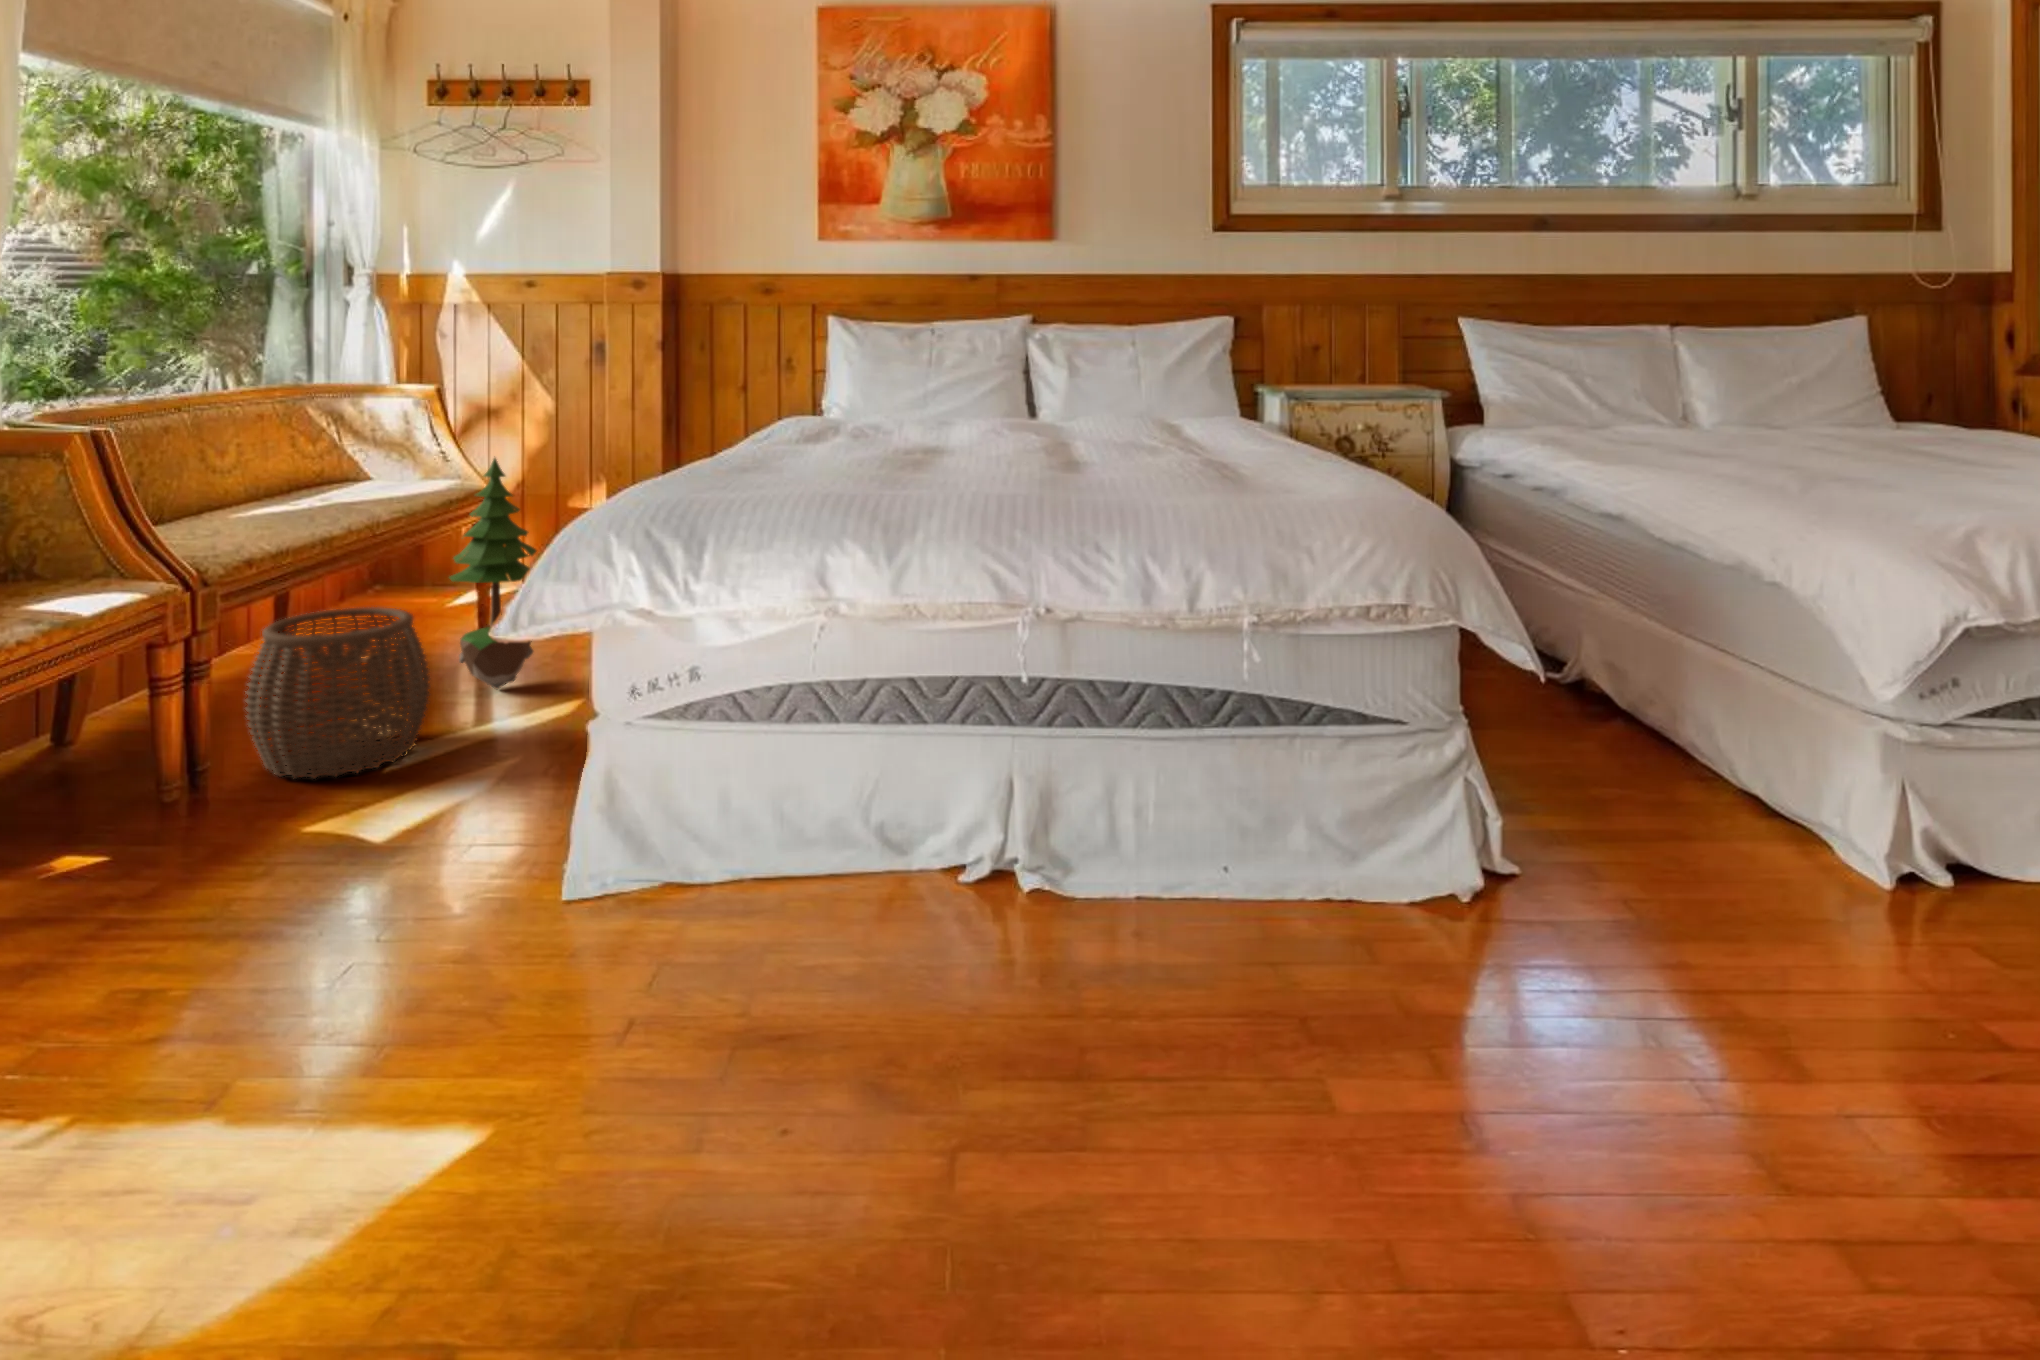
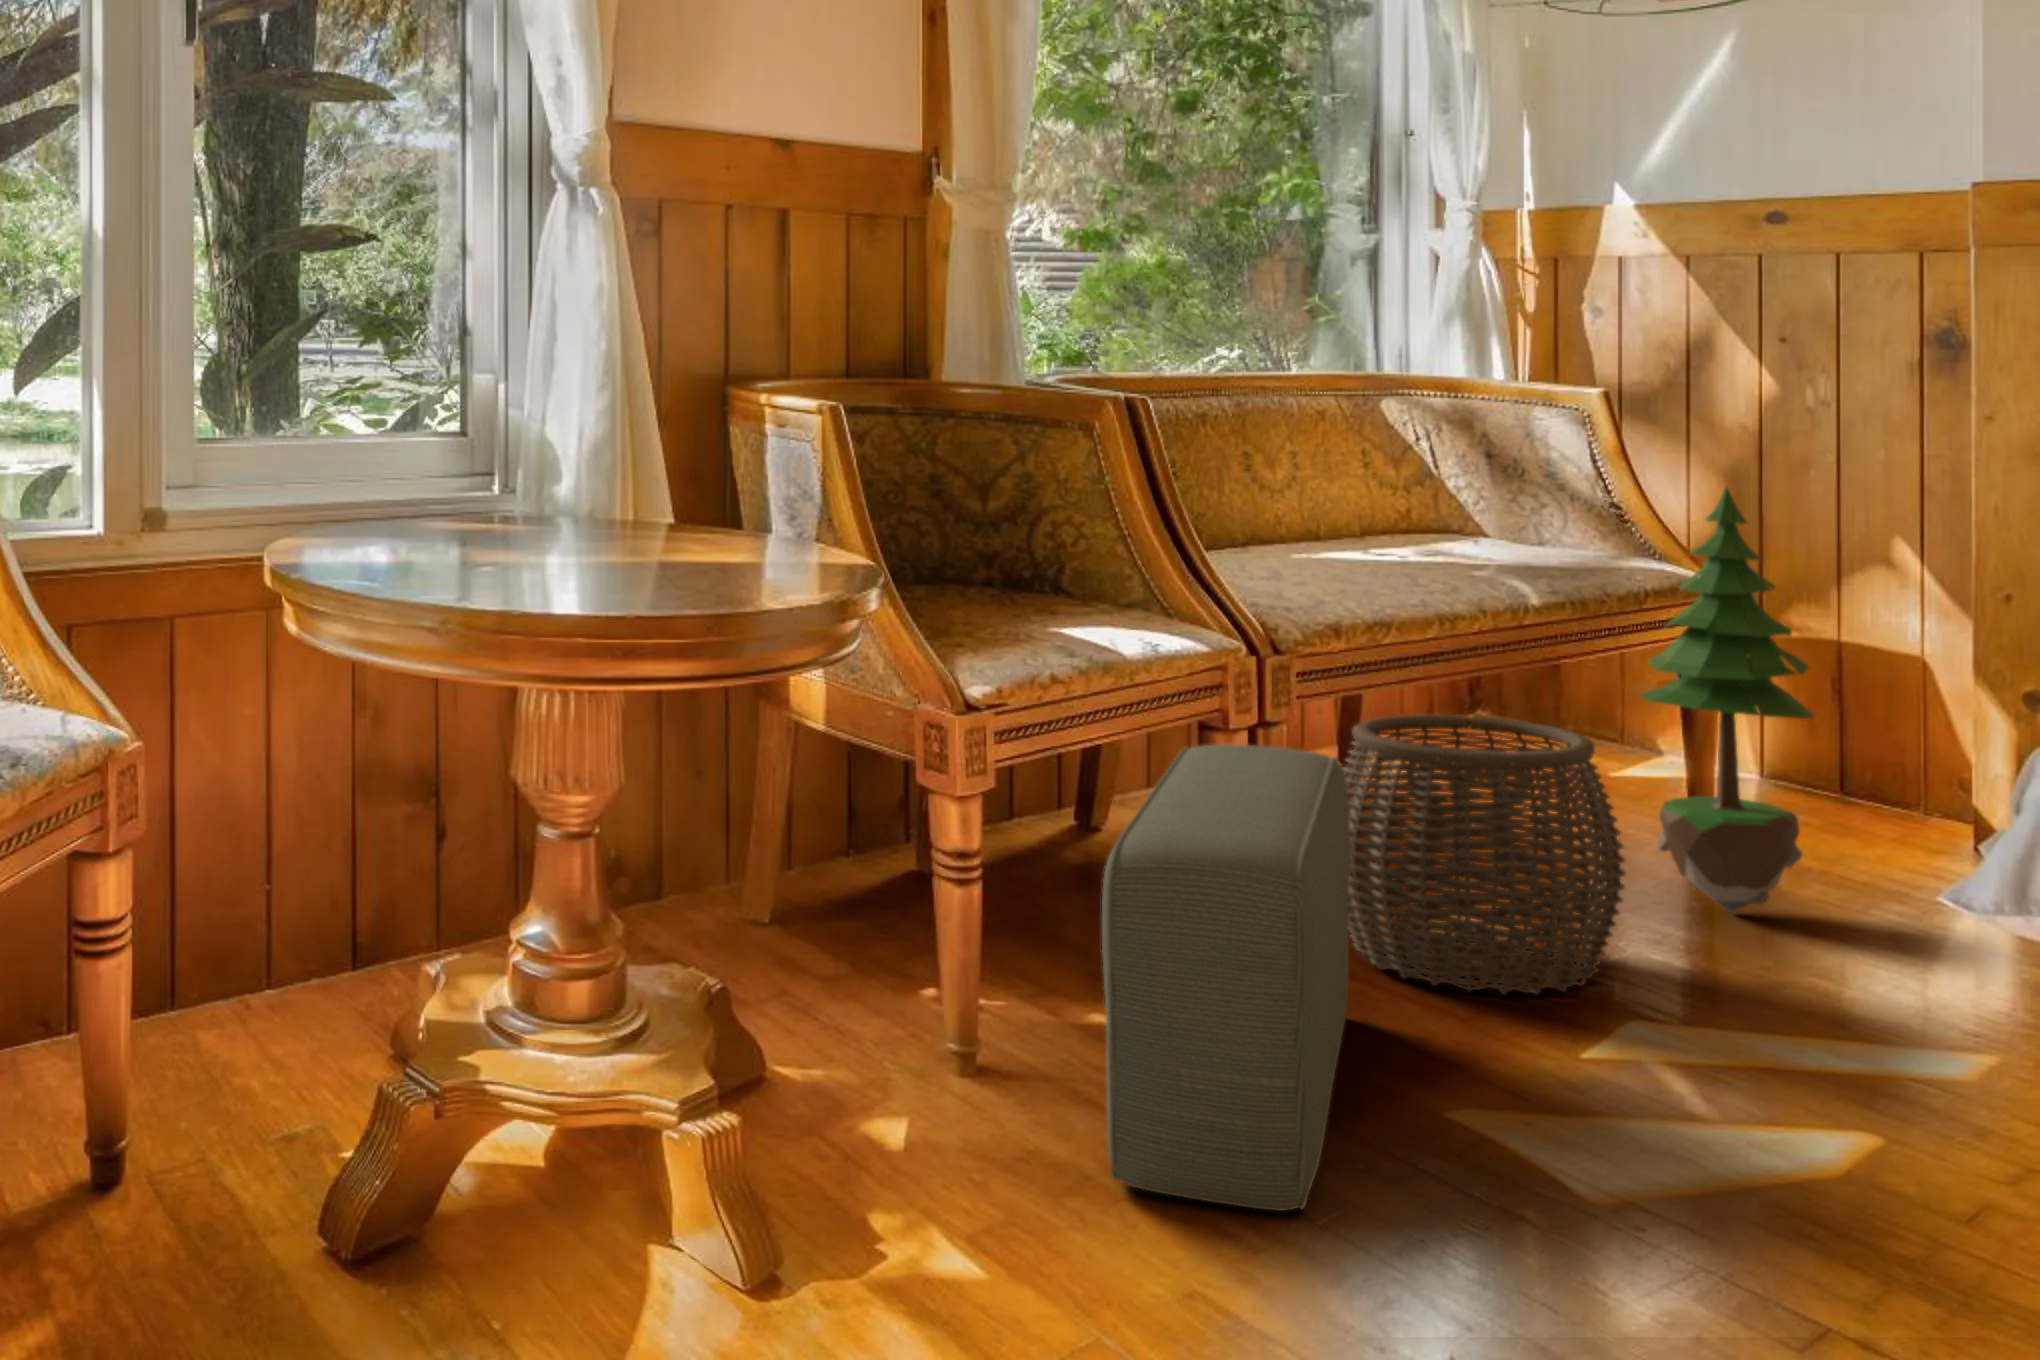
pouf: none [48,657,251,982] -> present [1102,744,1350,1211]

